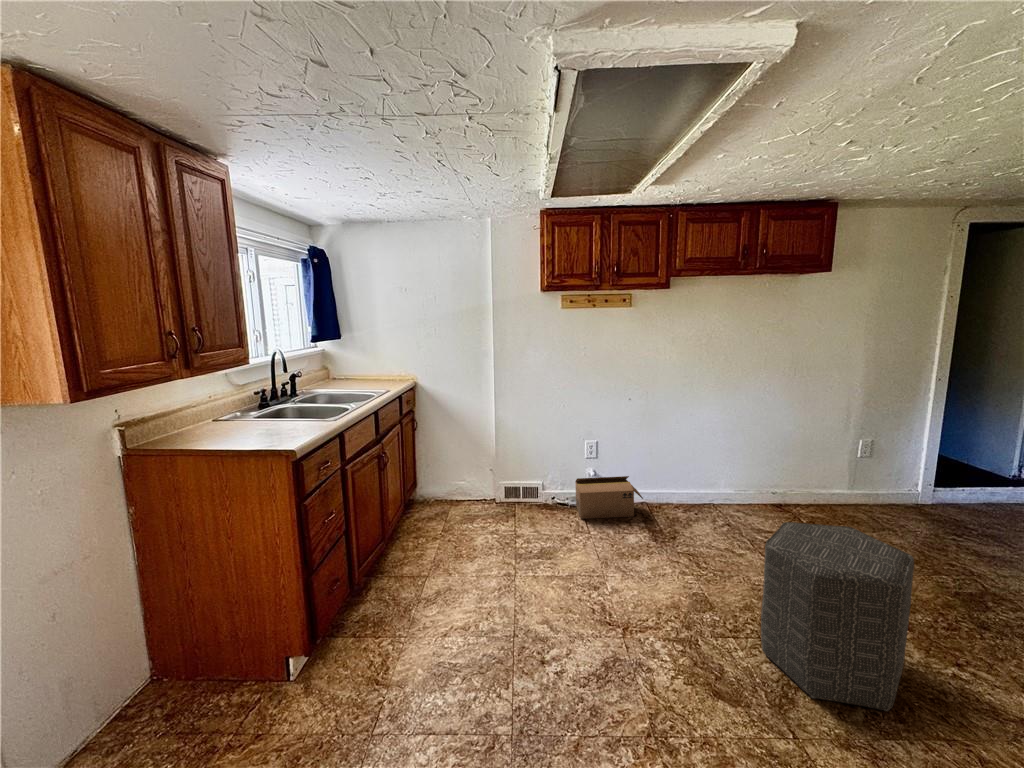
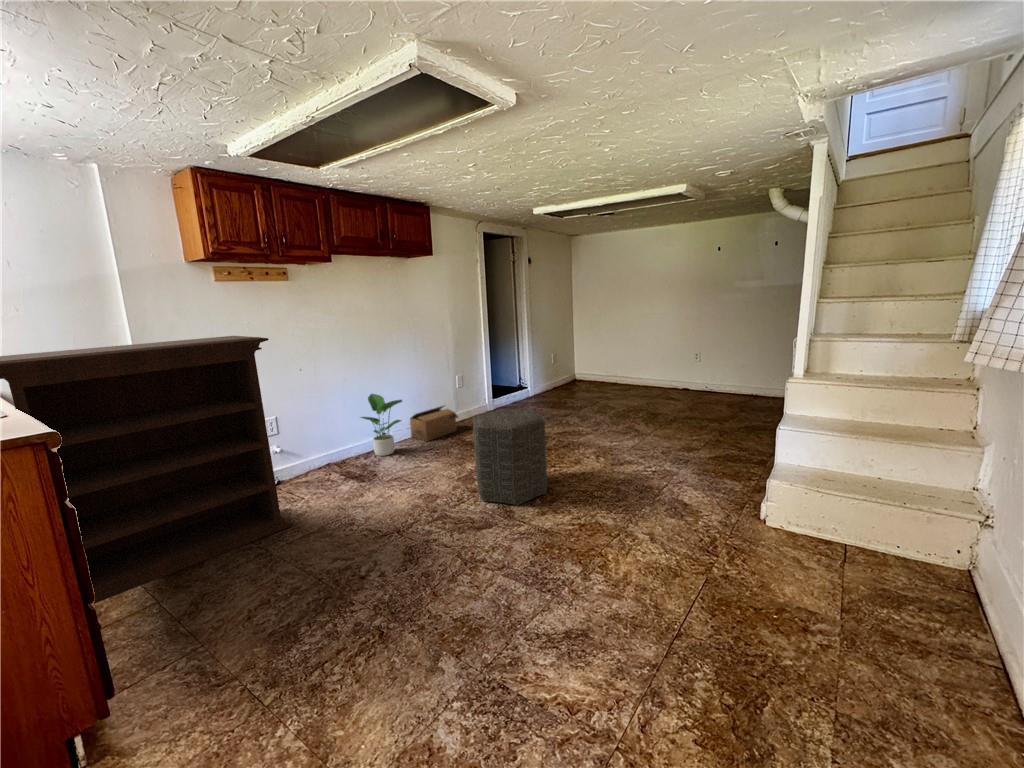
bookshelf: none [374,364,557,559] -> present [0,336,292,604]
potted plant: none [678,437,737,516] -> present [361,394,402,456]
cardboard box: present [575,476,643,519] -> present [410,406,458,441]

